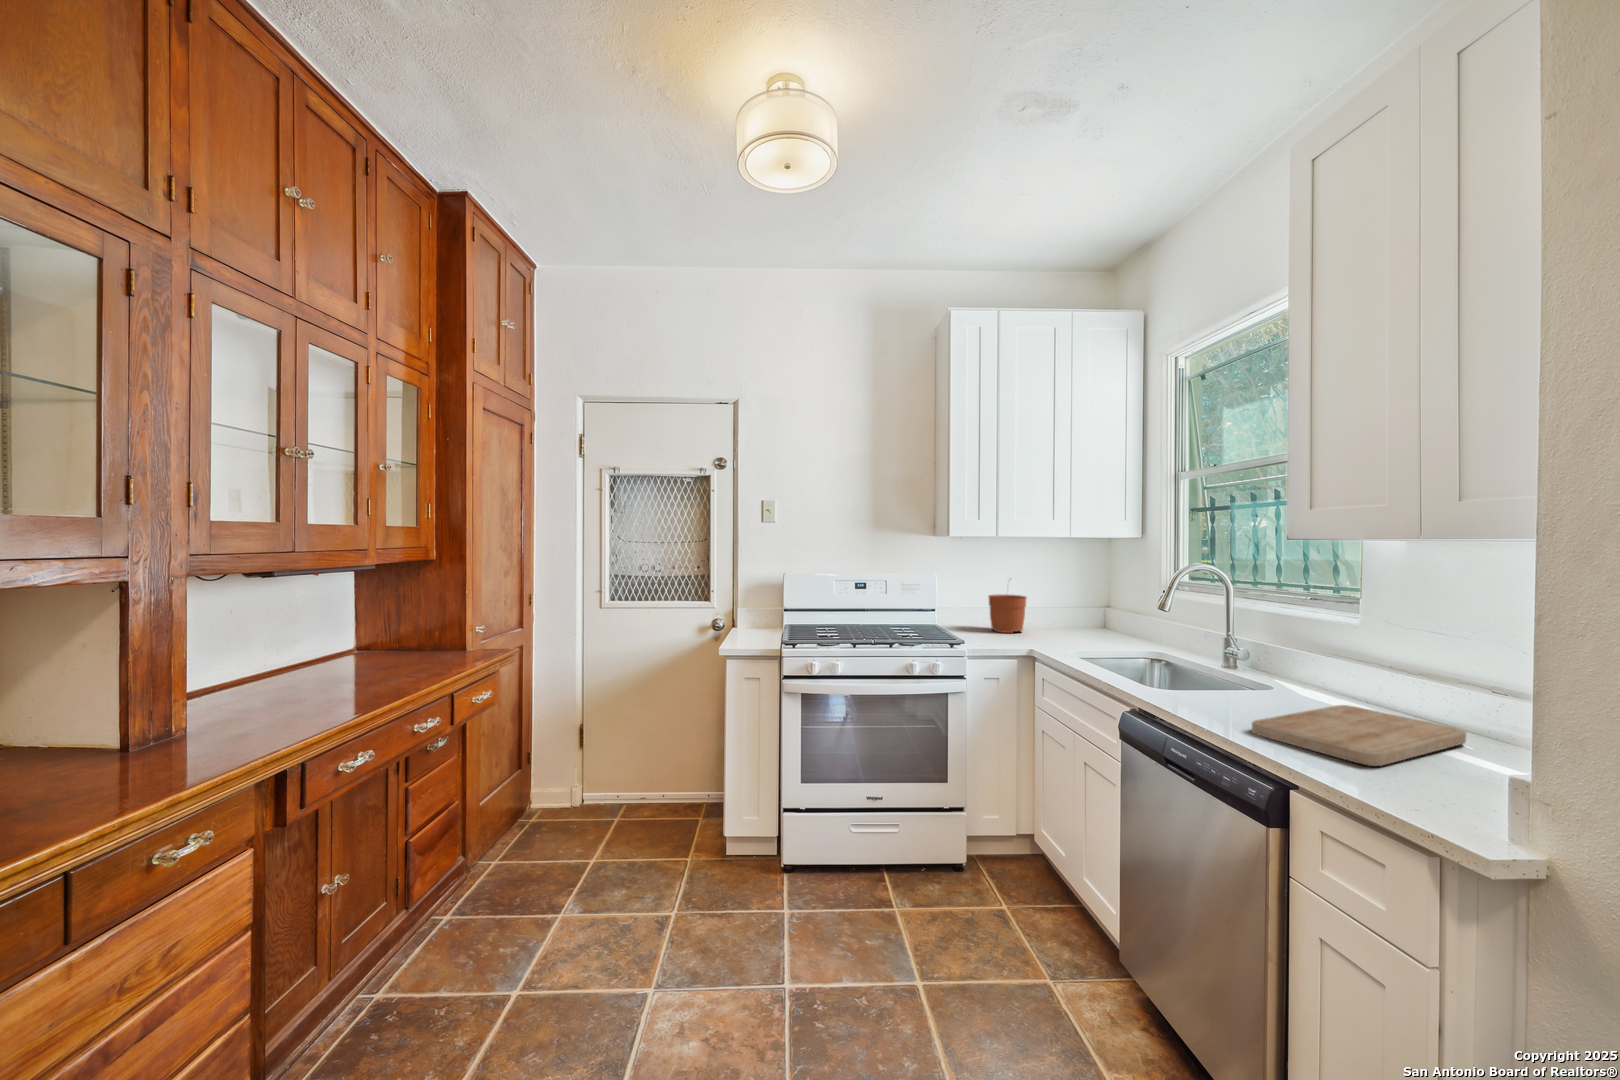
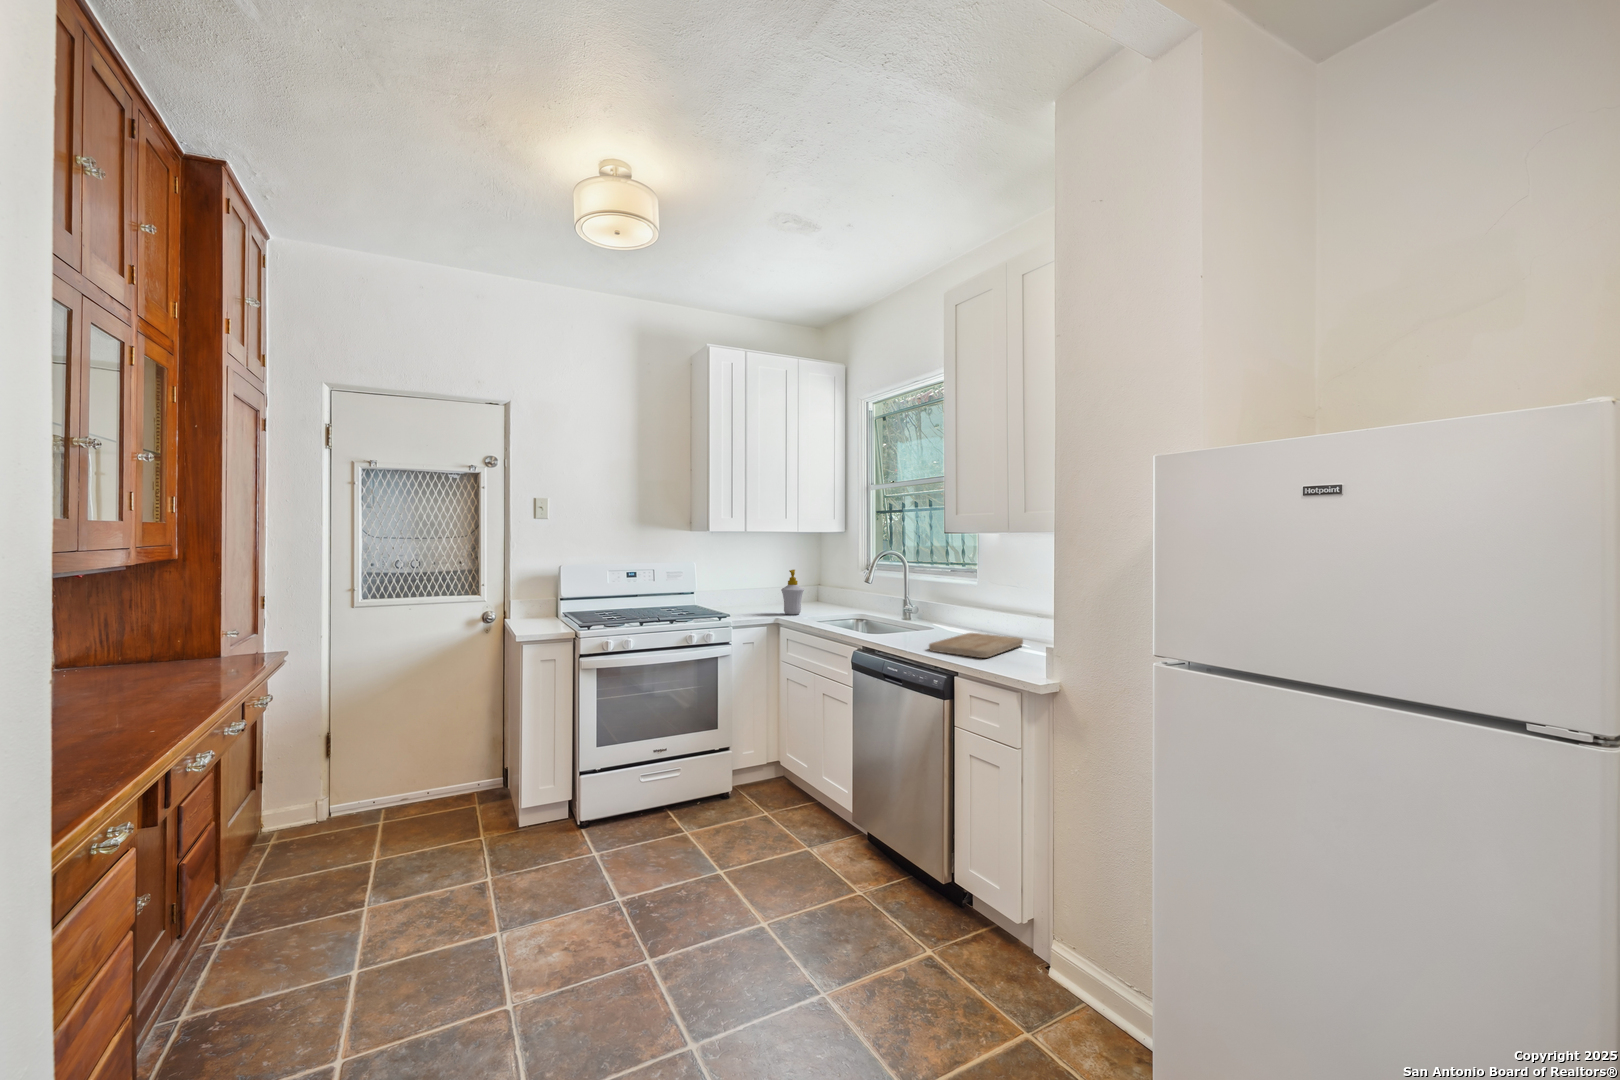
soap bottle: none [1038,585,1069,643] -> present [781,570,804,615]
plant pot: present [988,594,1026,633] -> none [740,566,770,610]

